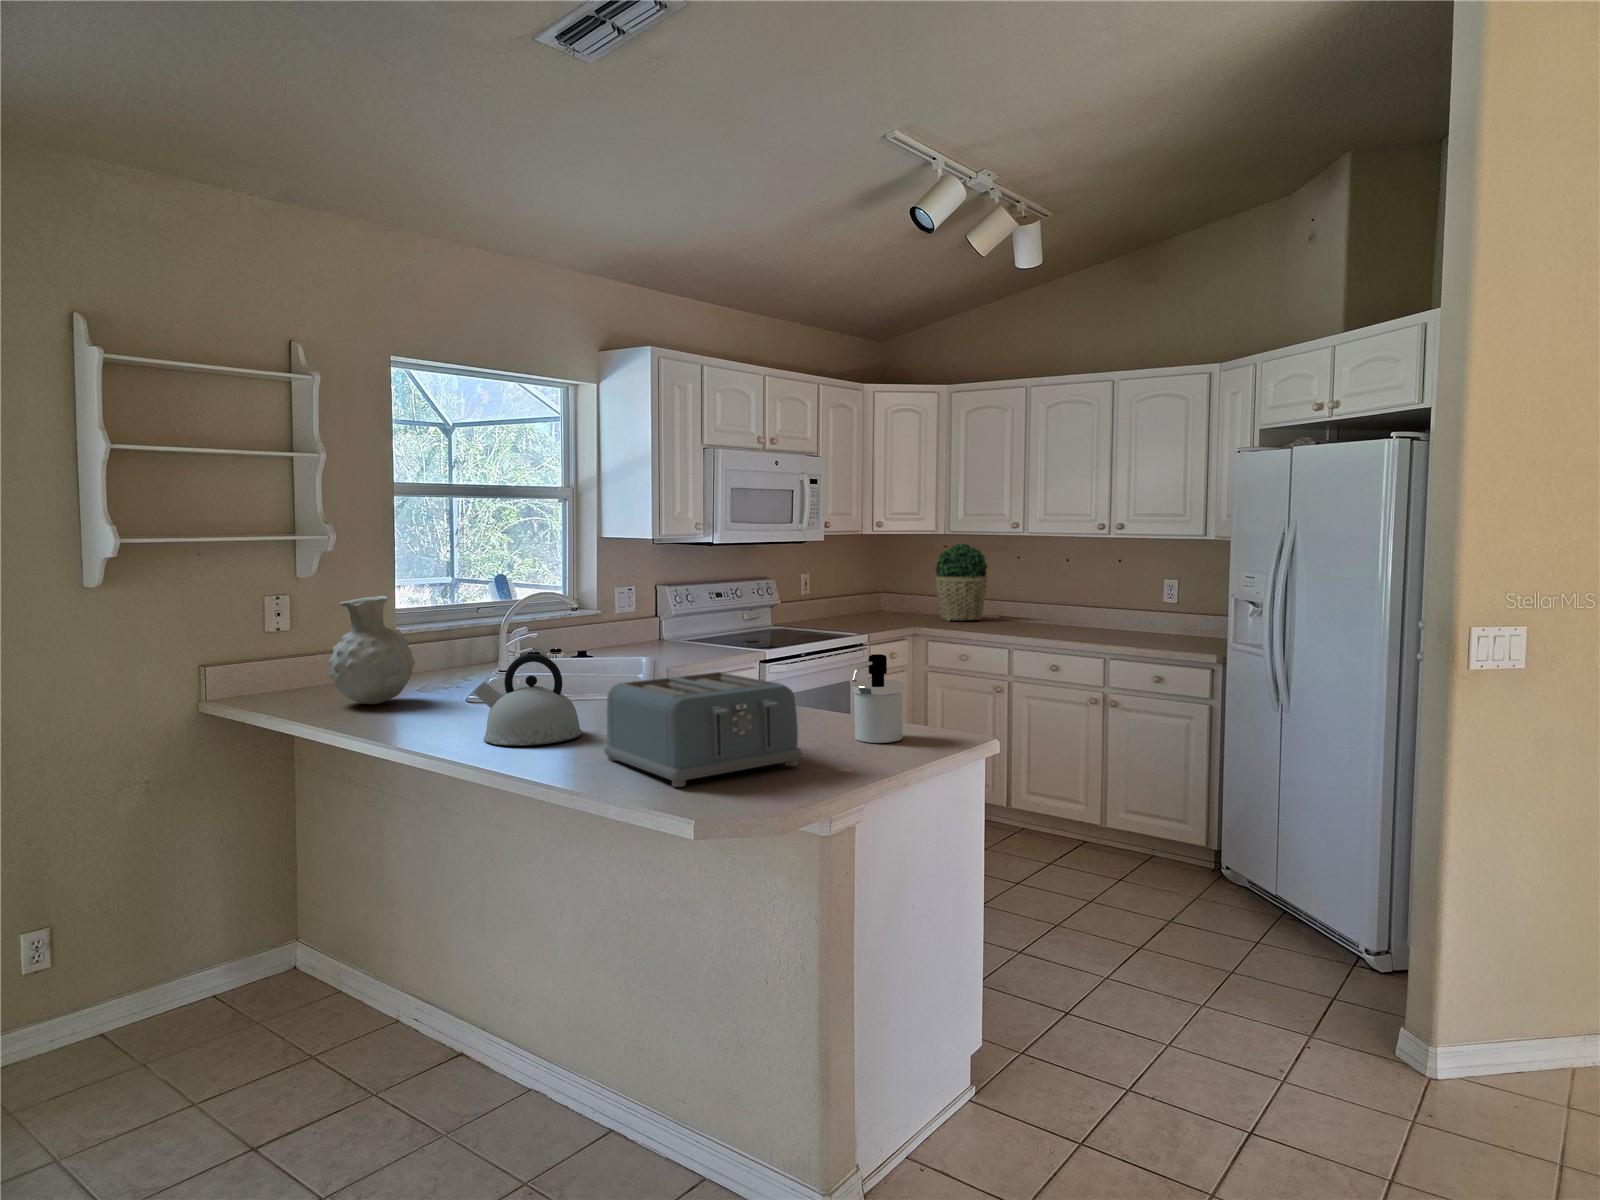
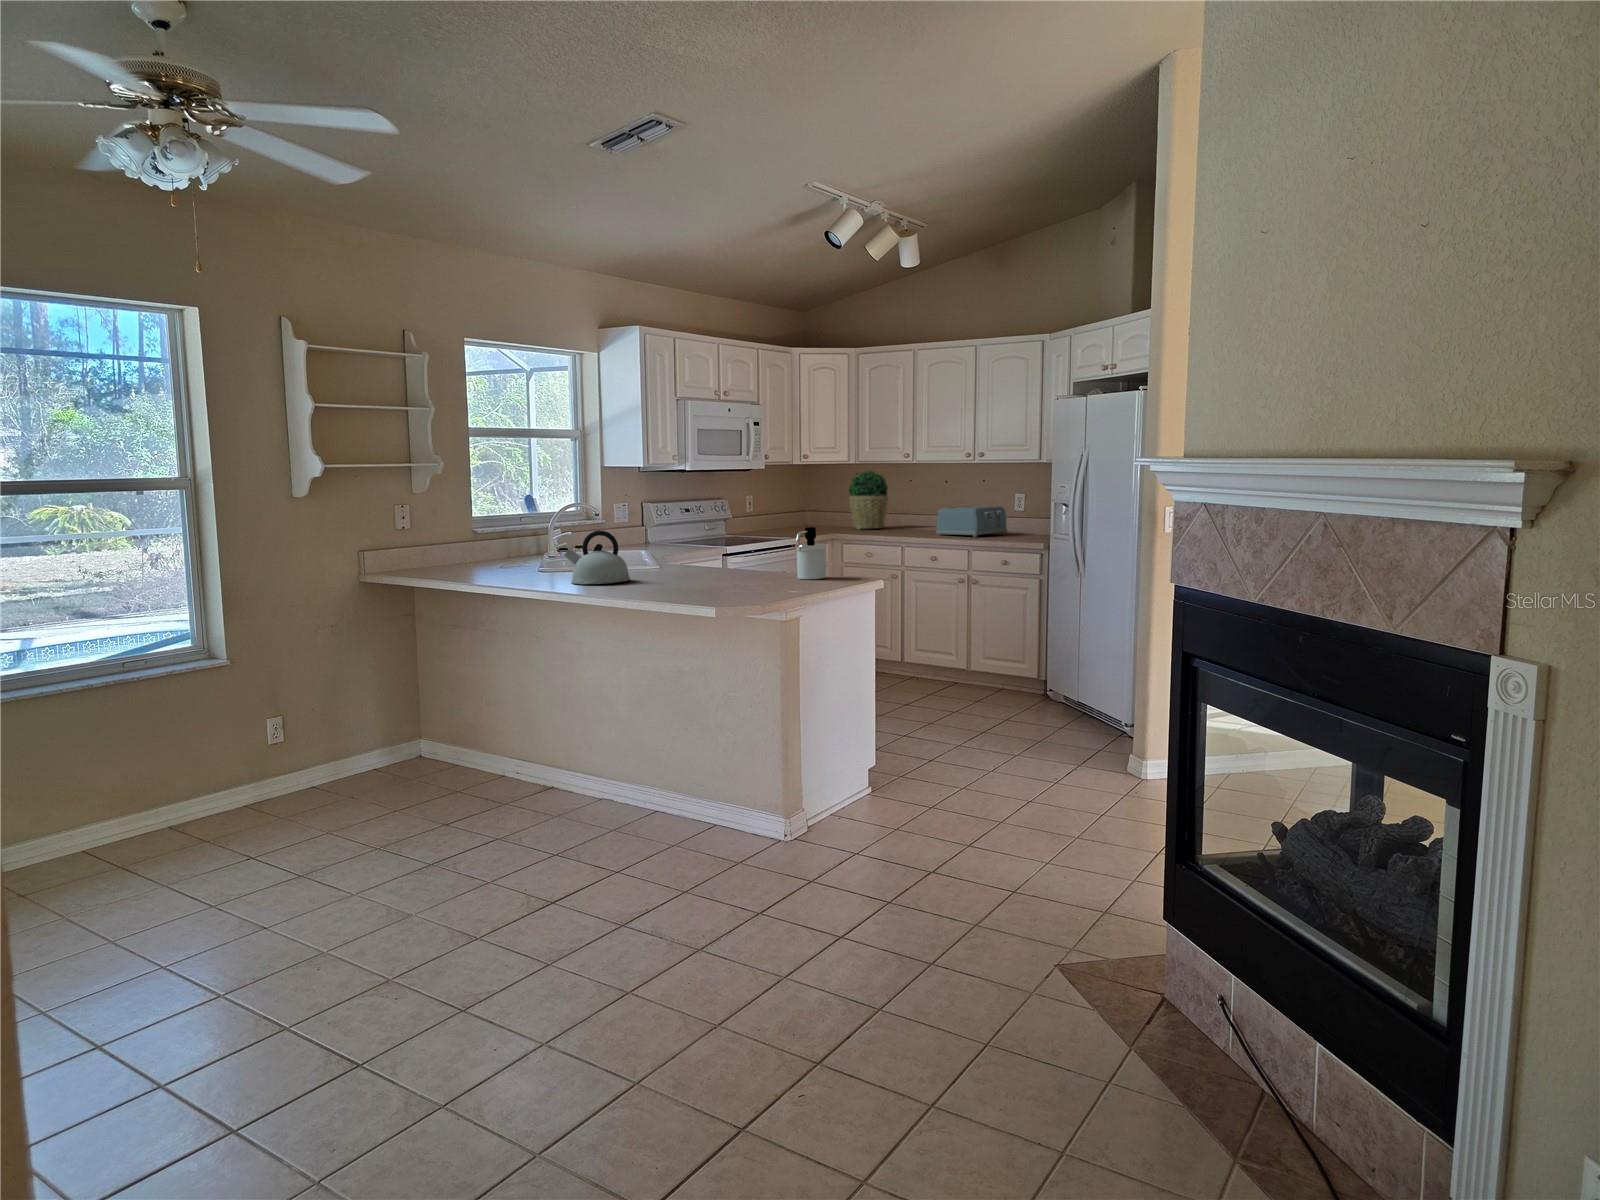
vase: present [329,596,415,704] -> none [453,502,506,572]
toaster: present [604,672,802,787] -> present [936,506,1007,537]

